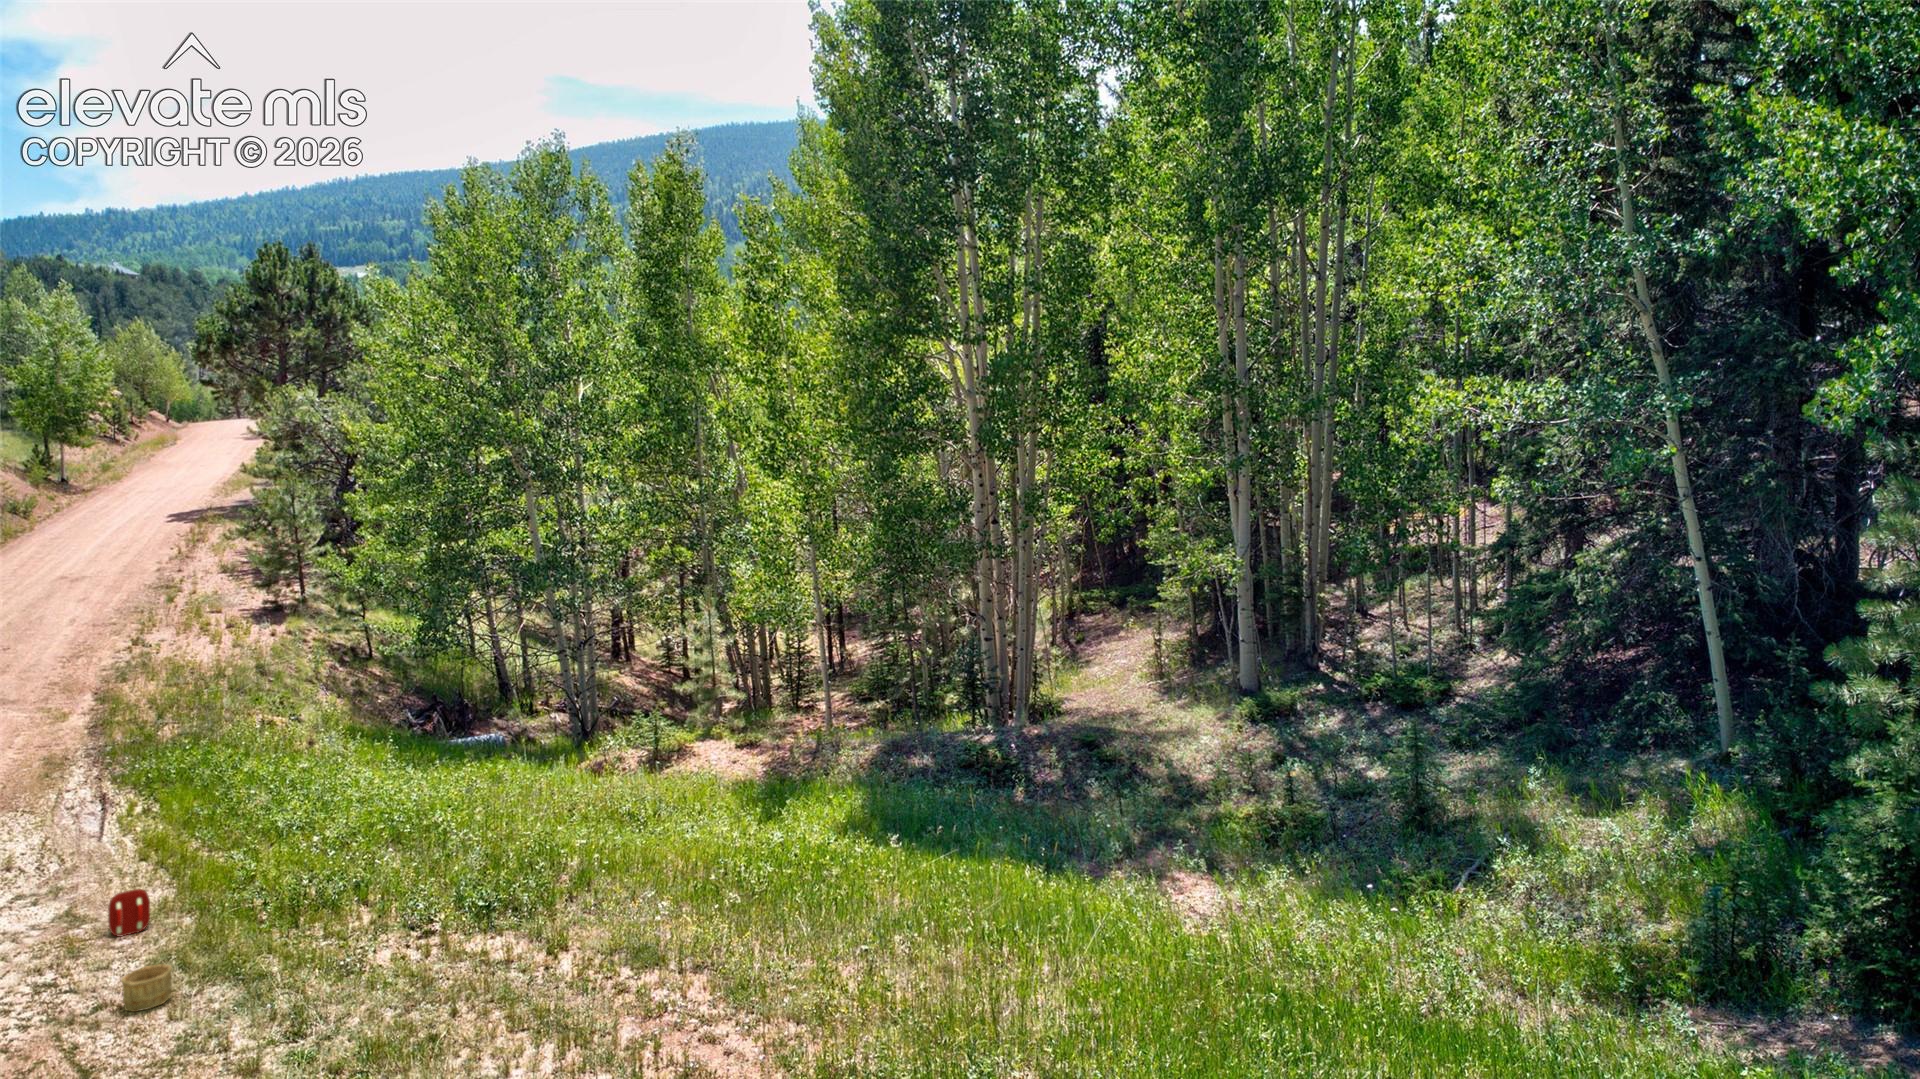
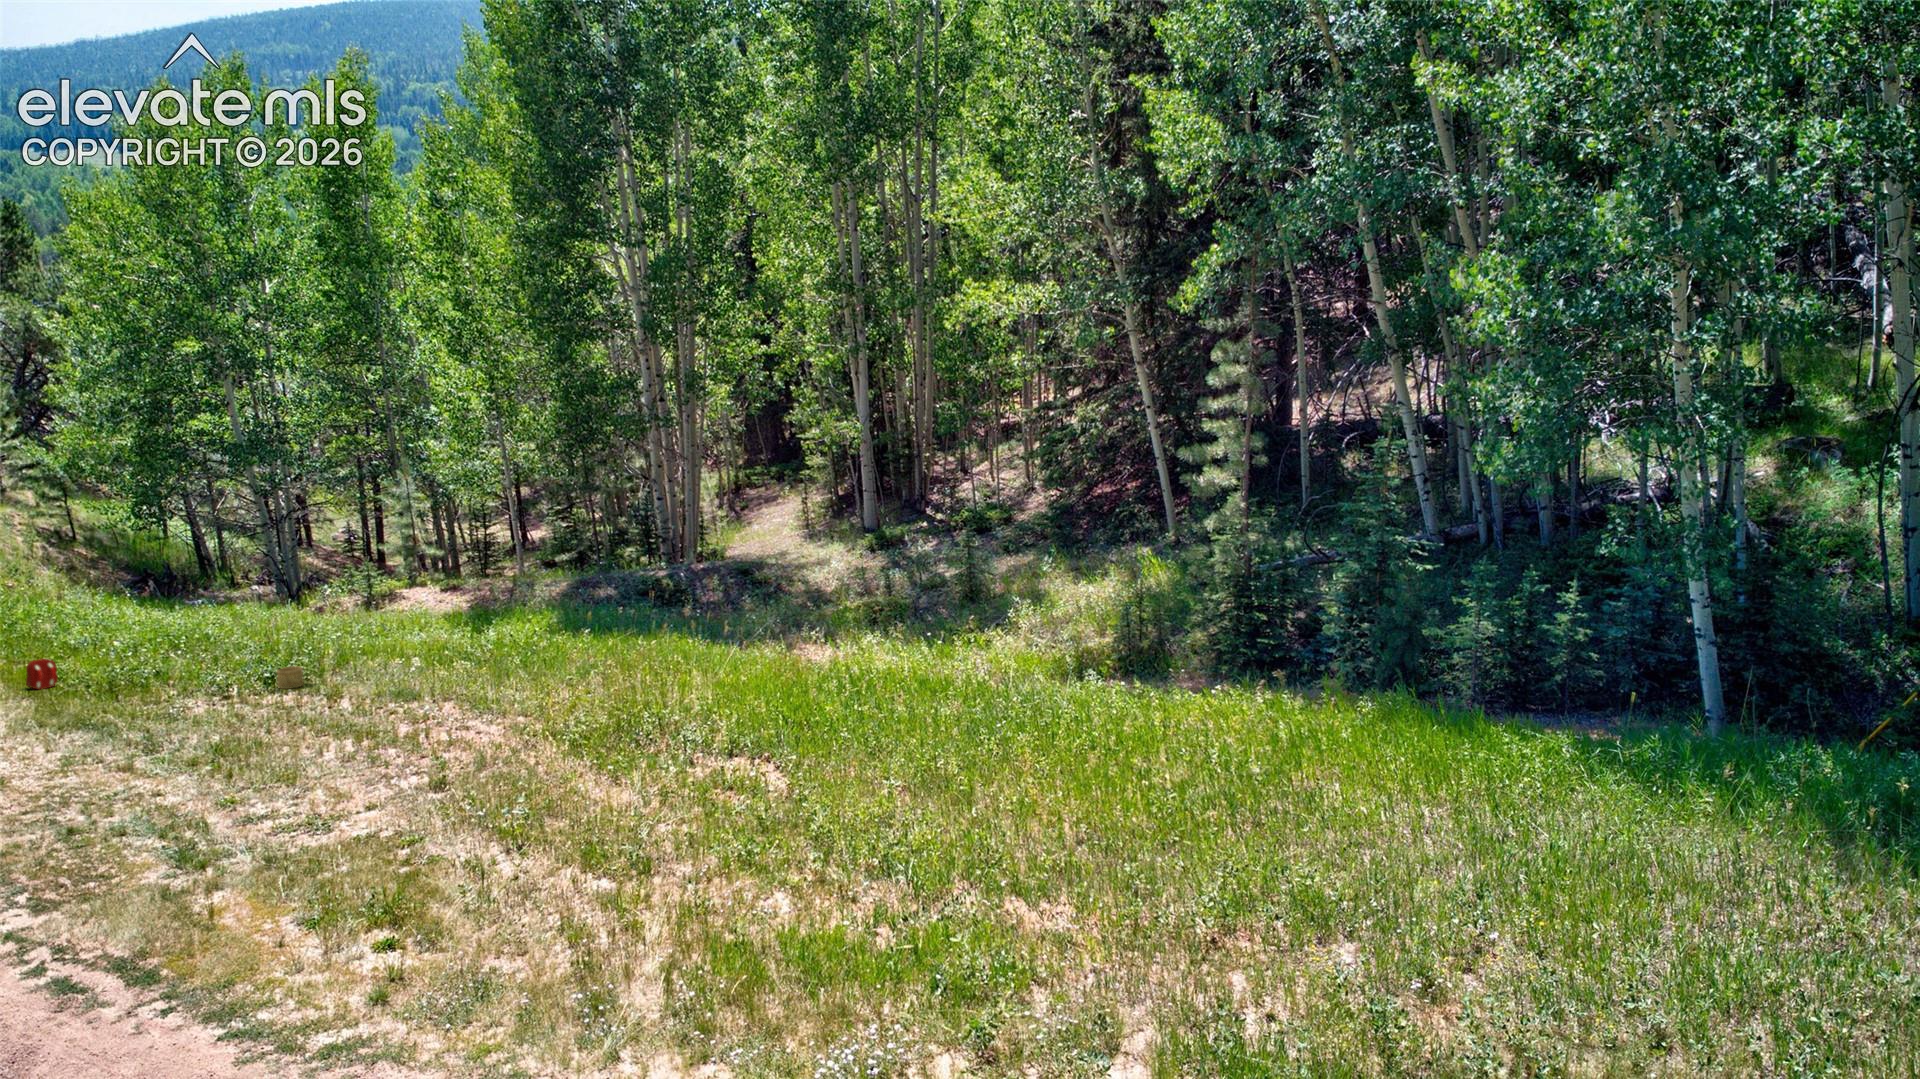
wooden bucket: present [121,964,172,1012] -> present [277,666,304,689]

